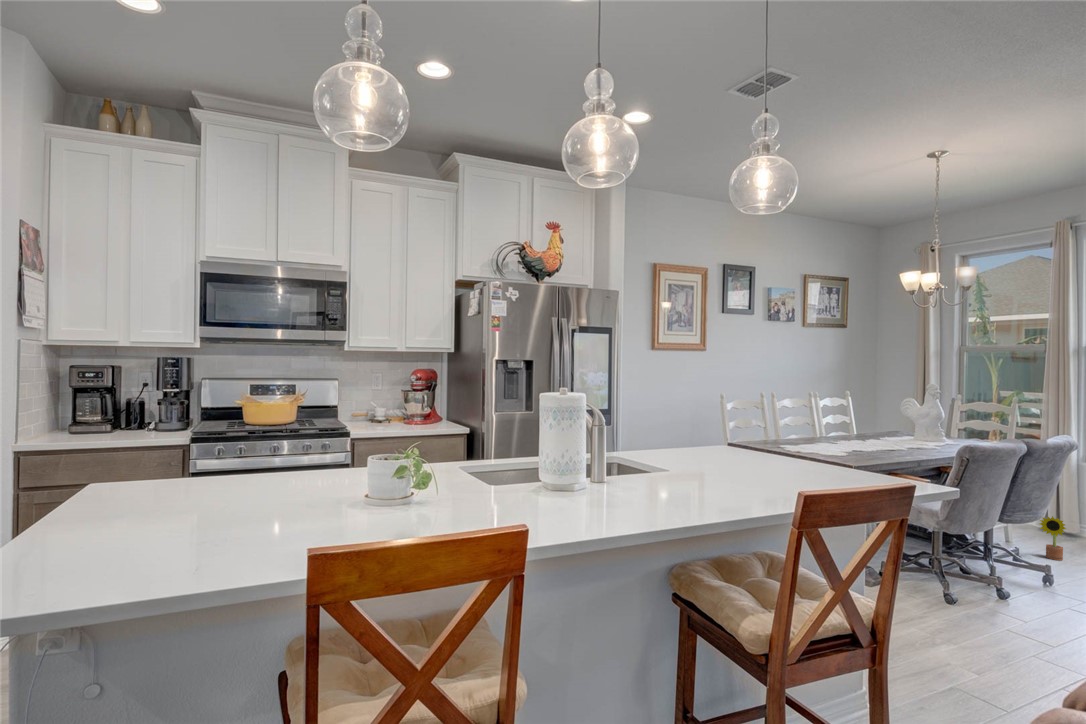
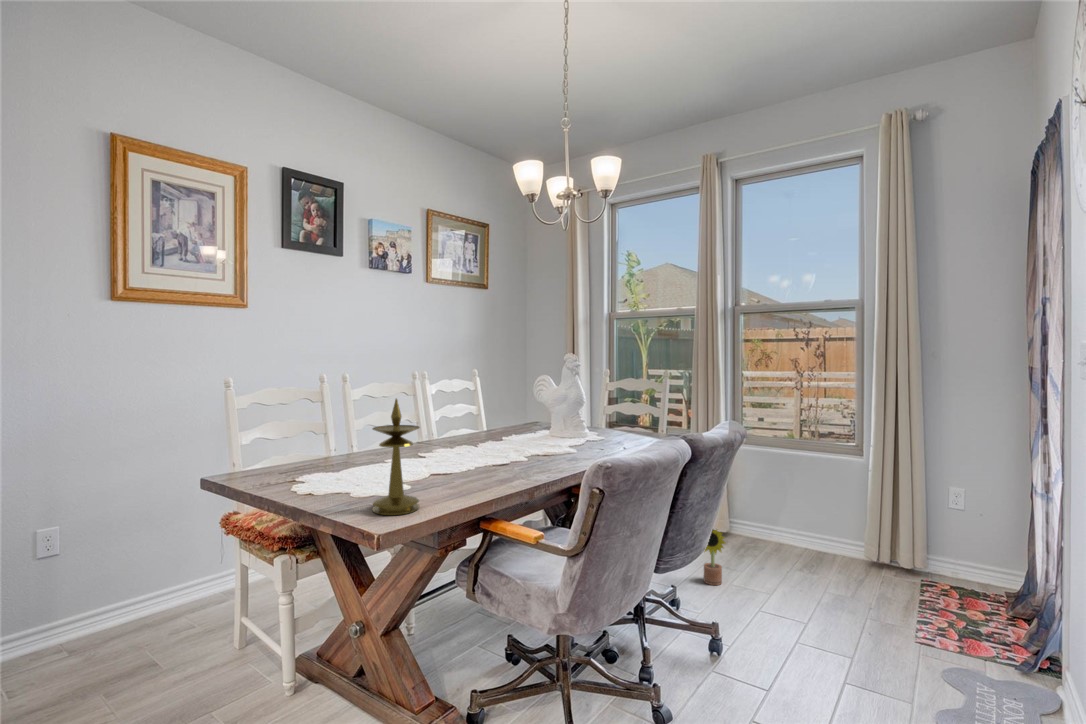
candlestick: none [839,411,864,464] -> present [372,399,420,515]

